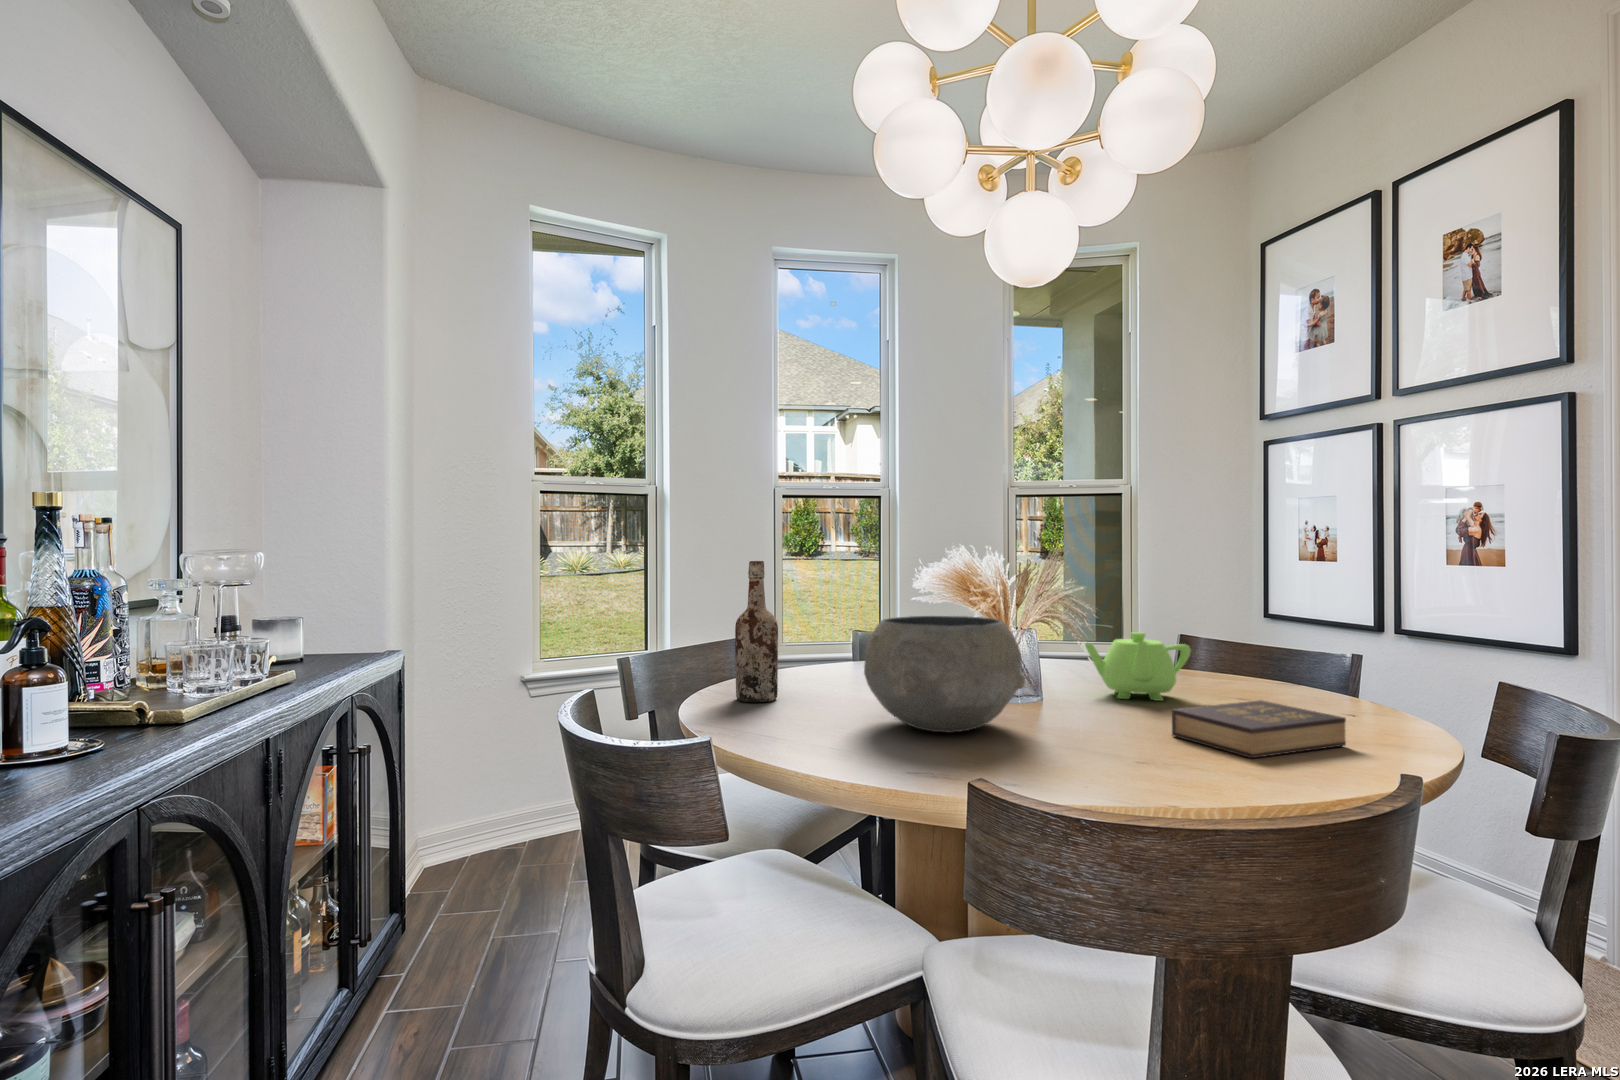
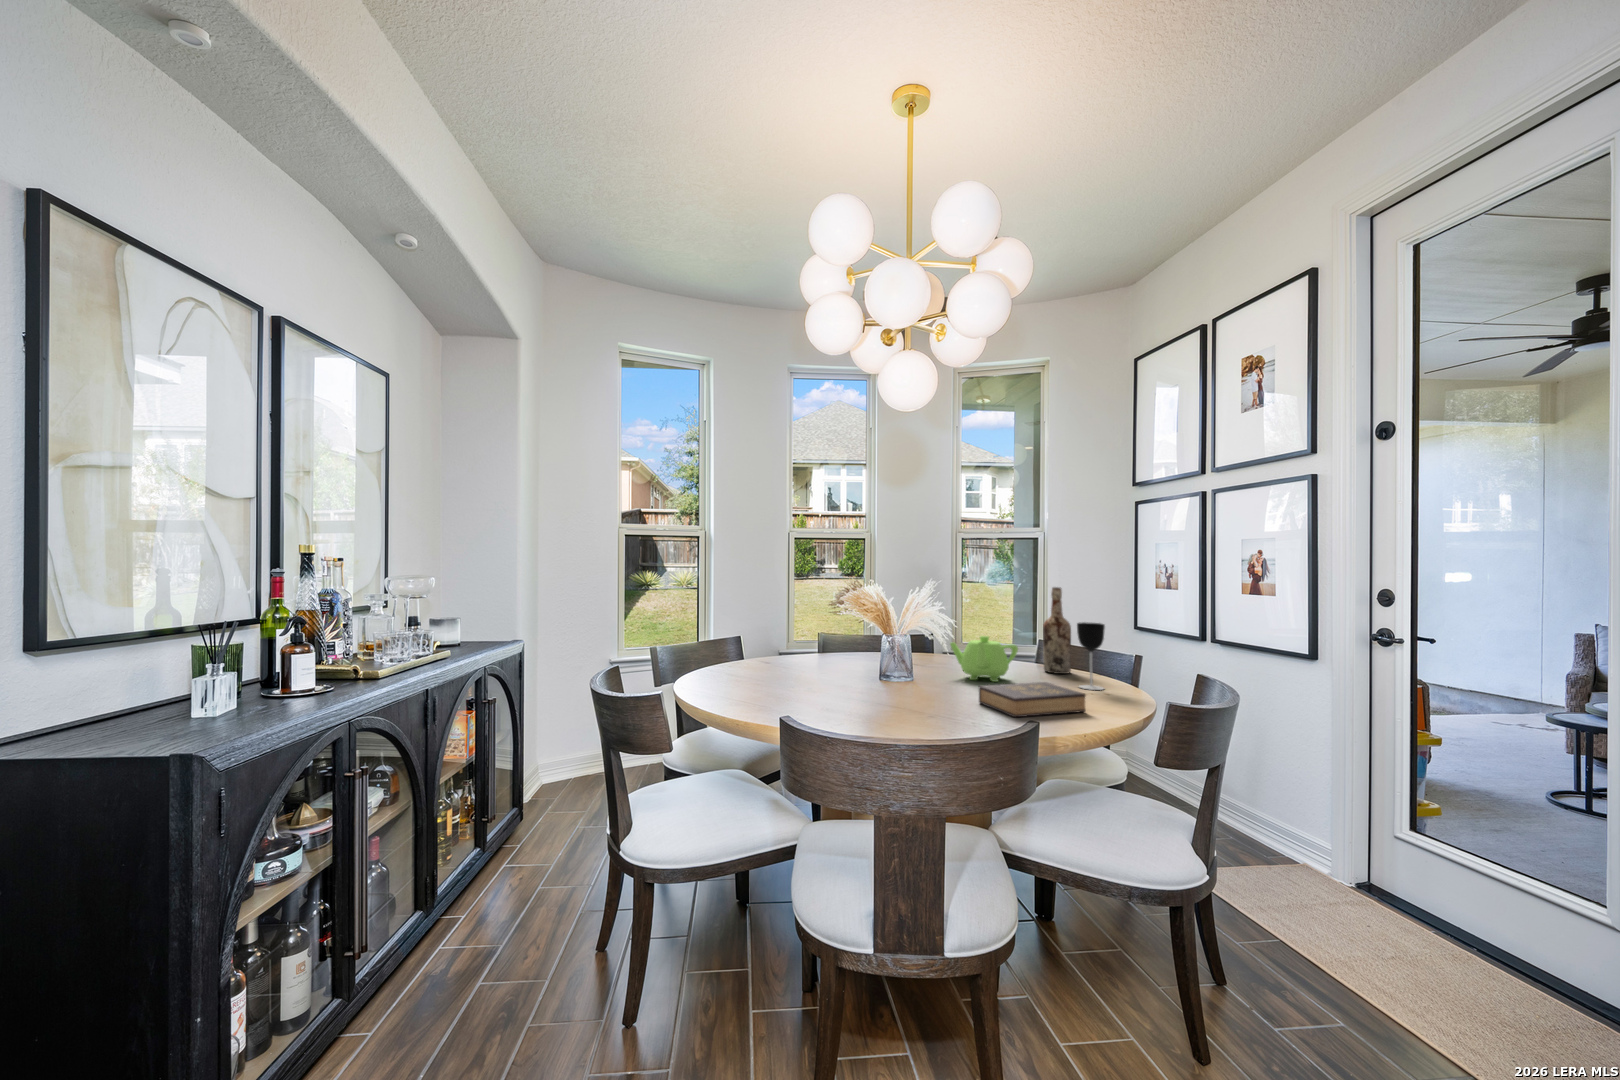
wine bottle: present [735,561,778,702] -> present [1043,587,1071,674]
wine glass: none [1283,609,1328,710] -> present [1077,622,1105,690]
ceramic bowl: present [864,616,1025,733] -> none [788,623,886,697]

